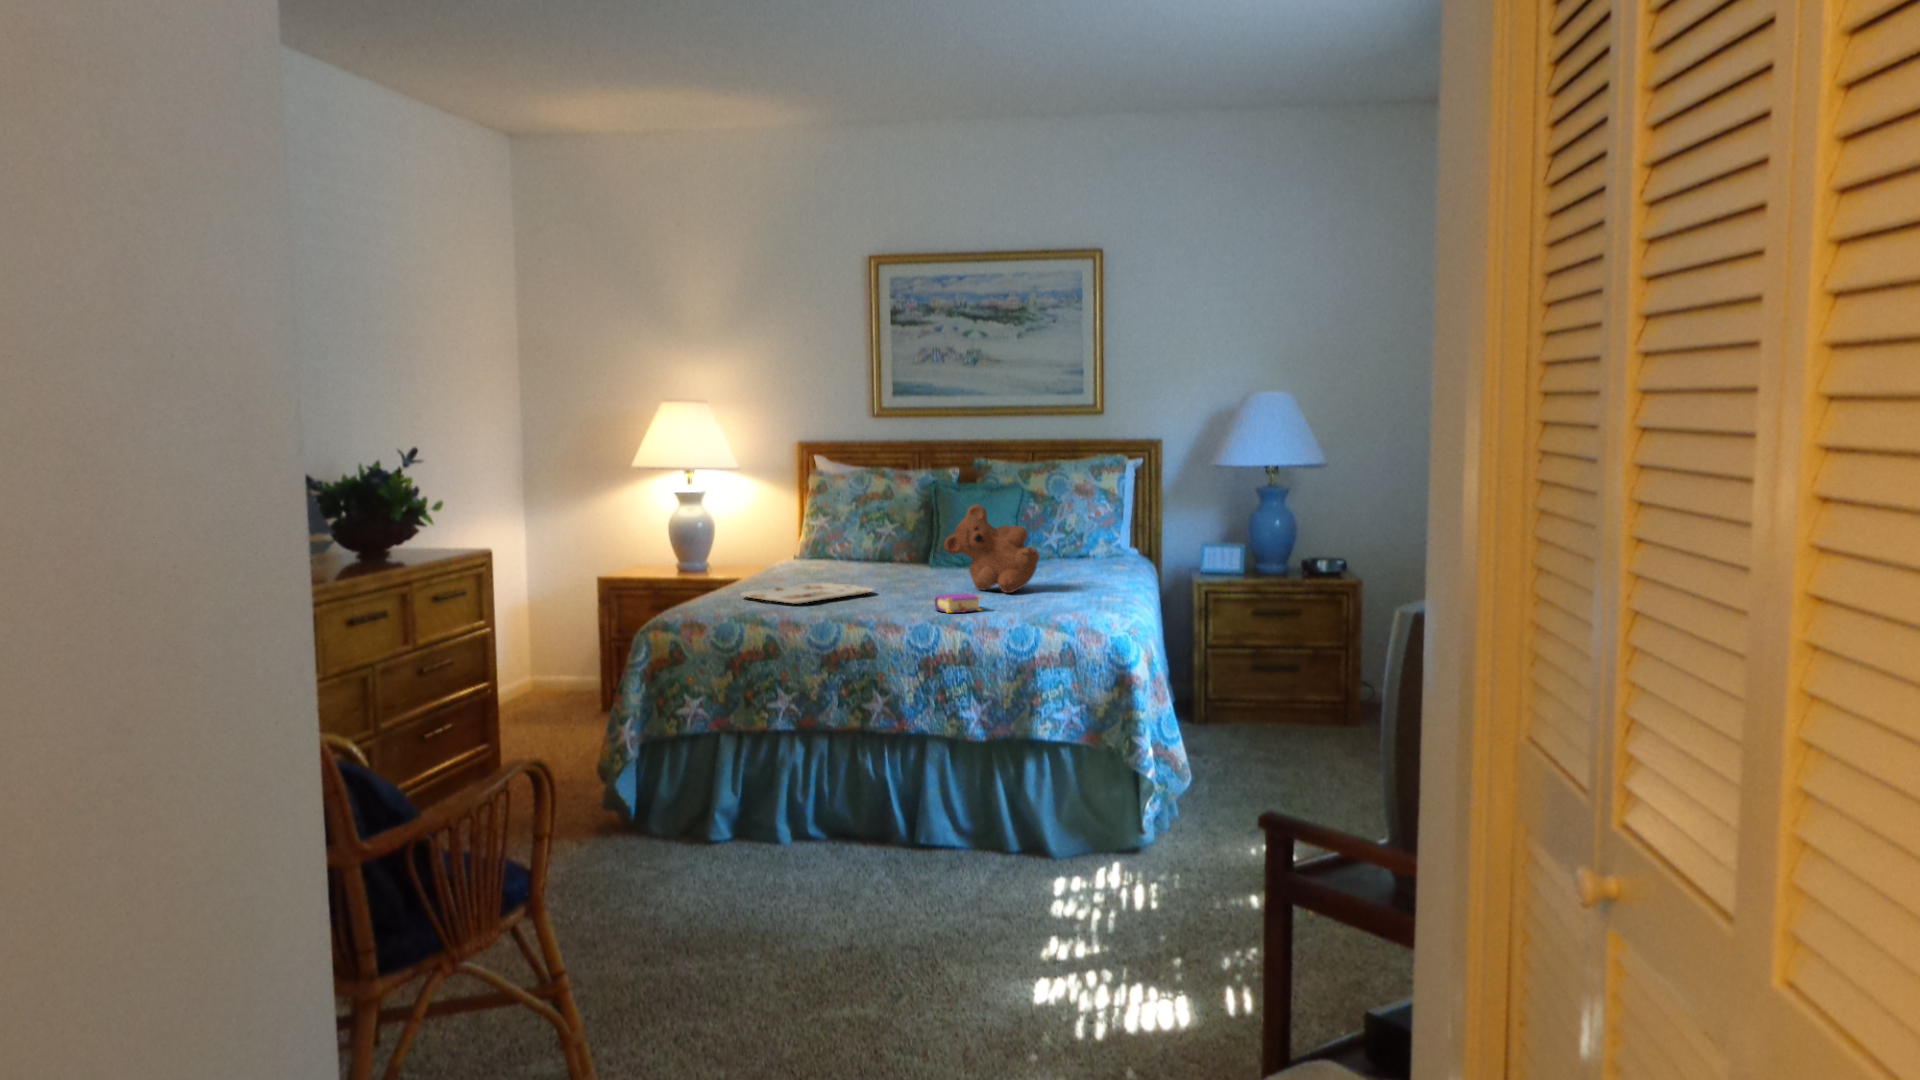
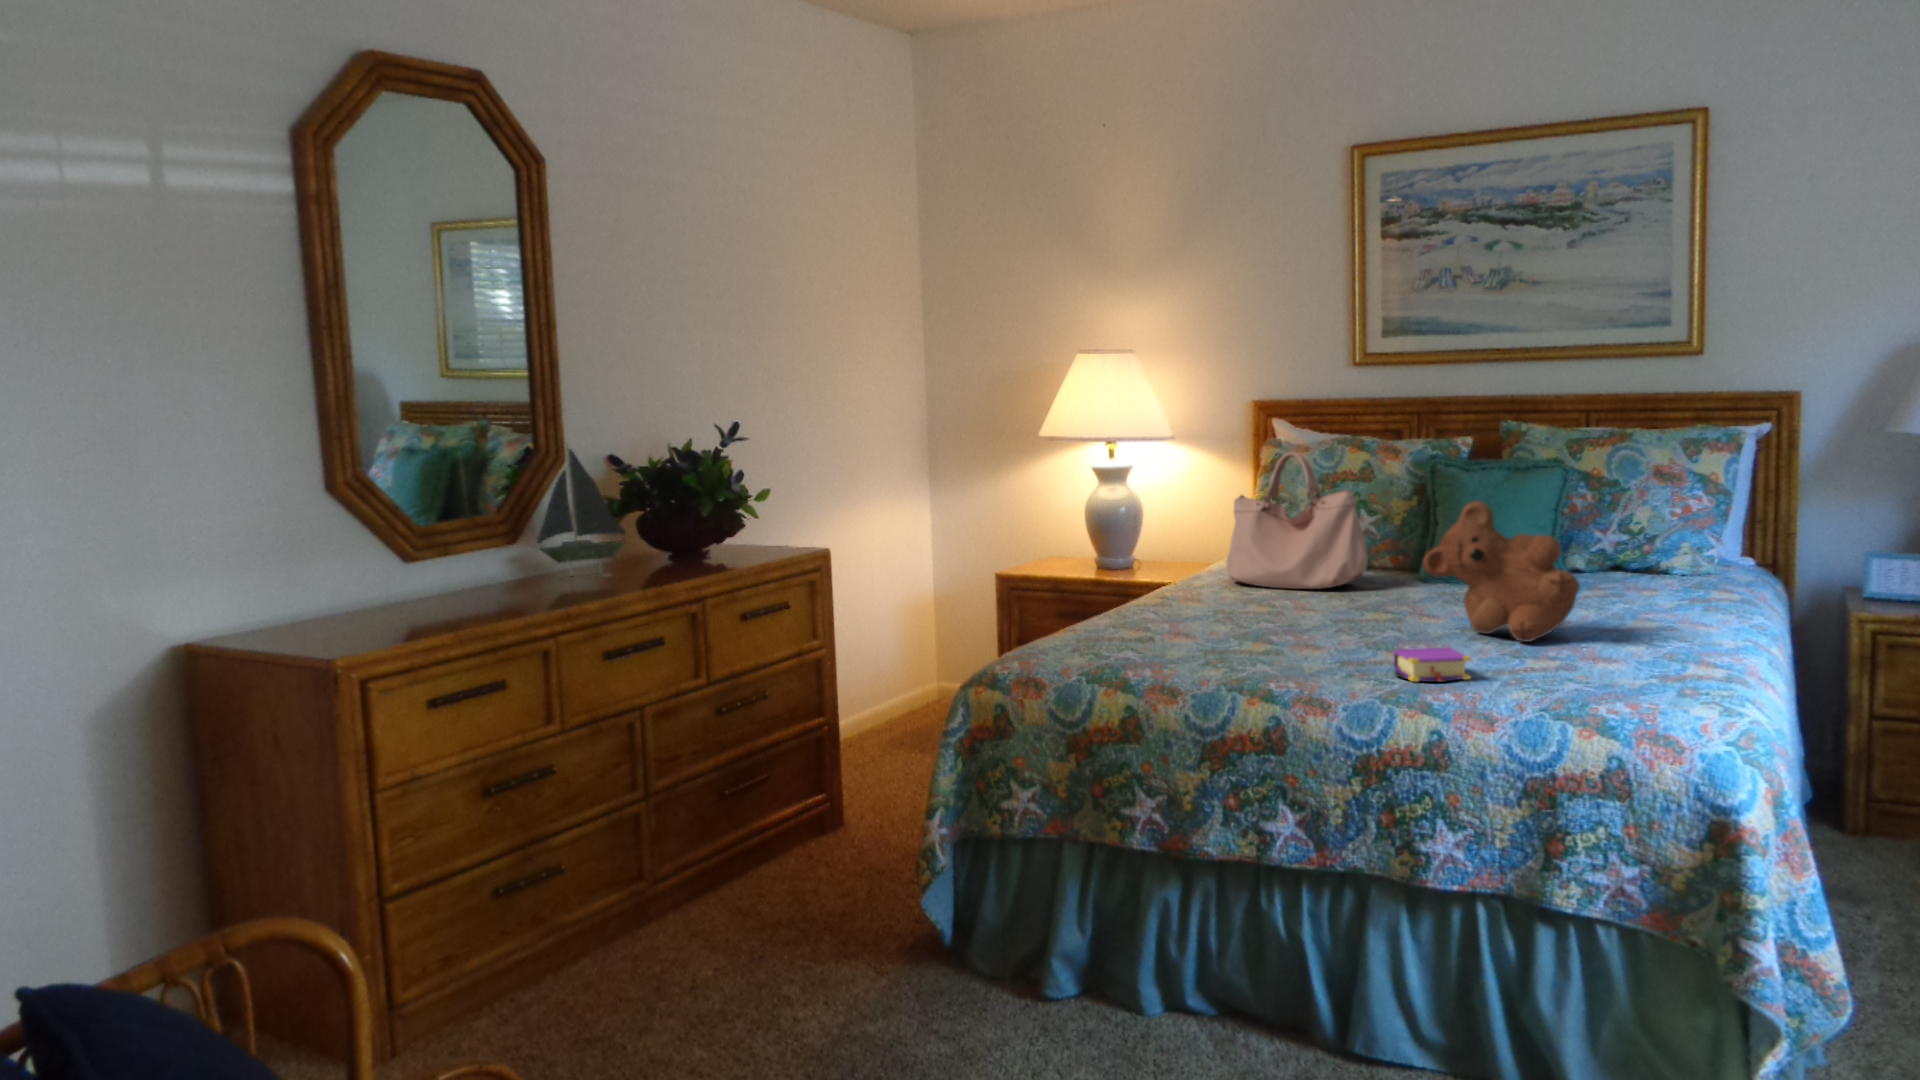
handbag: none [798,475,899,572] -> present [1227,452,1368,589]
serving tray: present [741,583,873,604] -> none [1114,610,1312,649]

